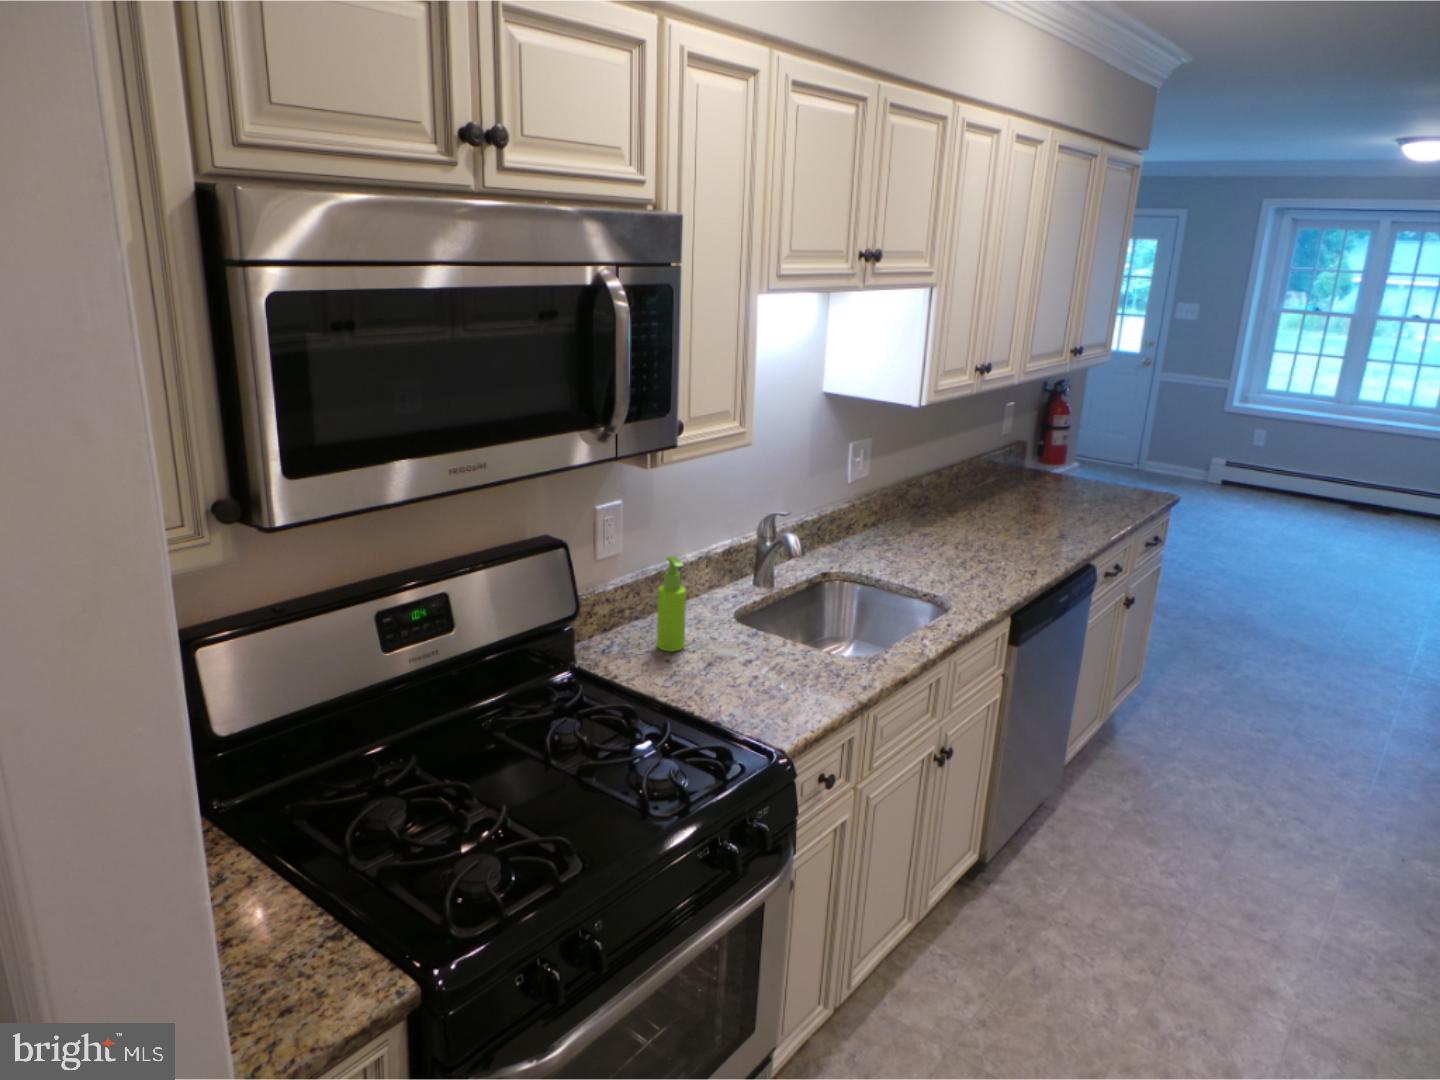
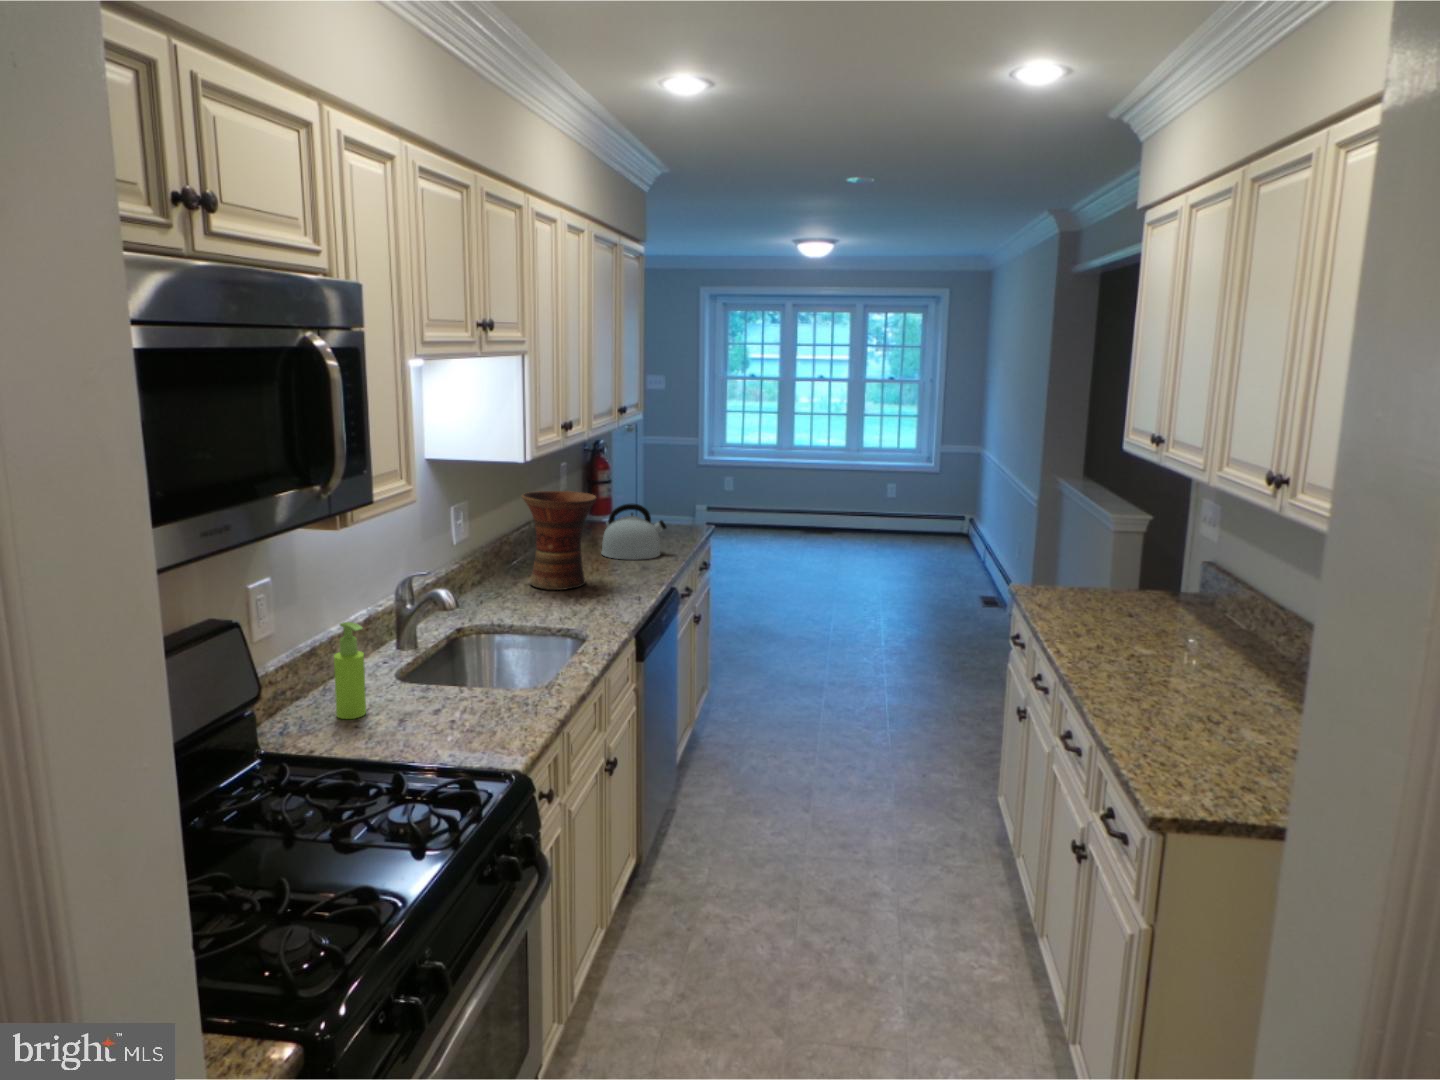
vase: none [924,436,1010,548] -> present [522,491,596,590]
kettle: none [1024,458,1107,525] -> present [602,503,667,560]

